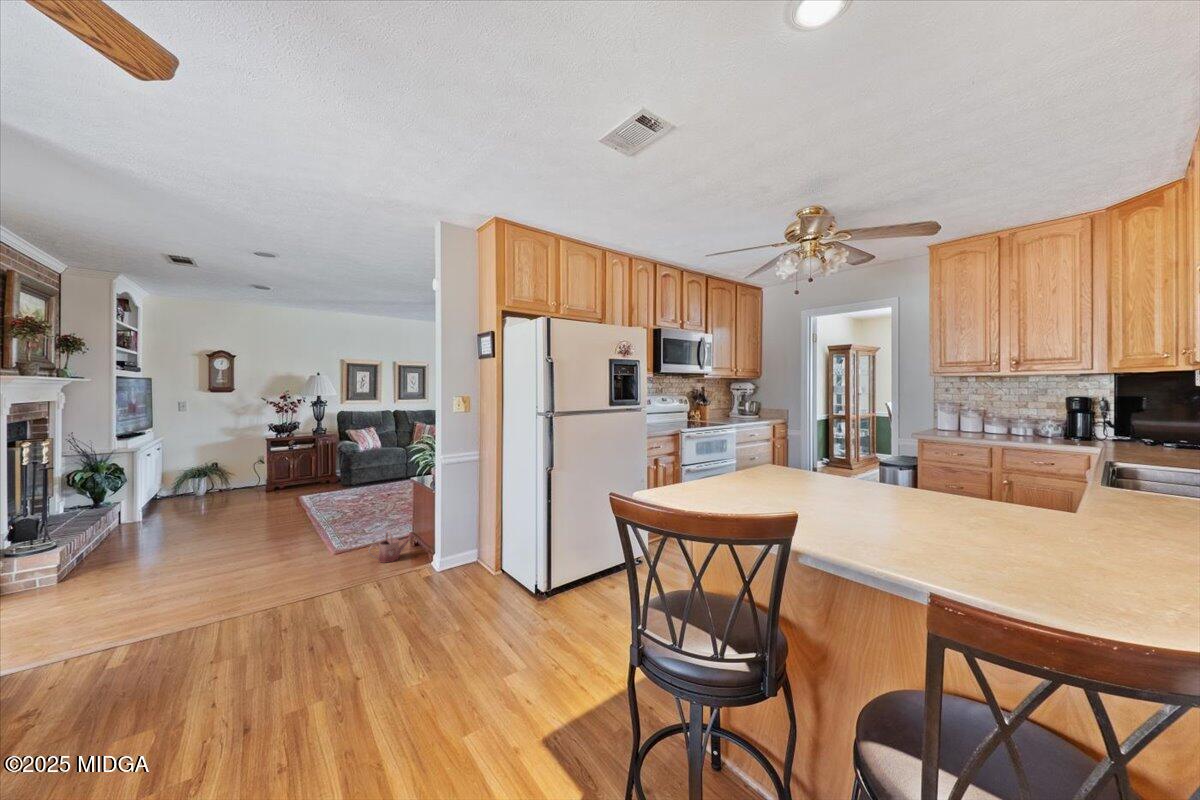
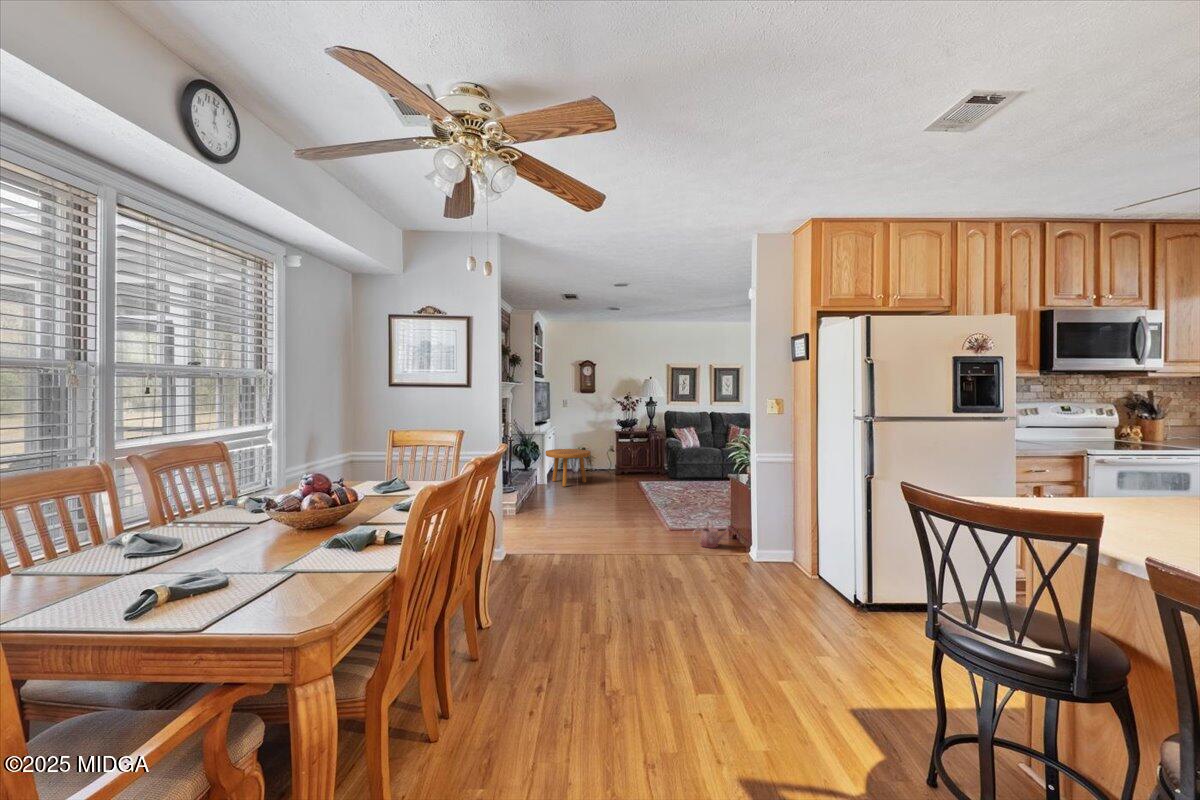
footstool: none [151,463,231,514] -> present [545,449,591,487]

